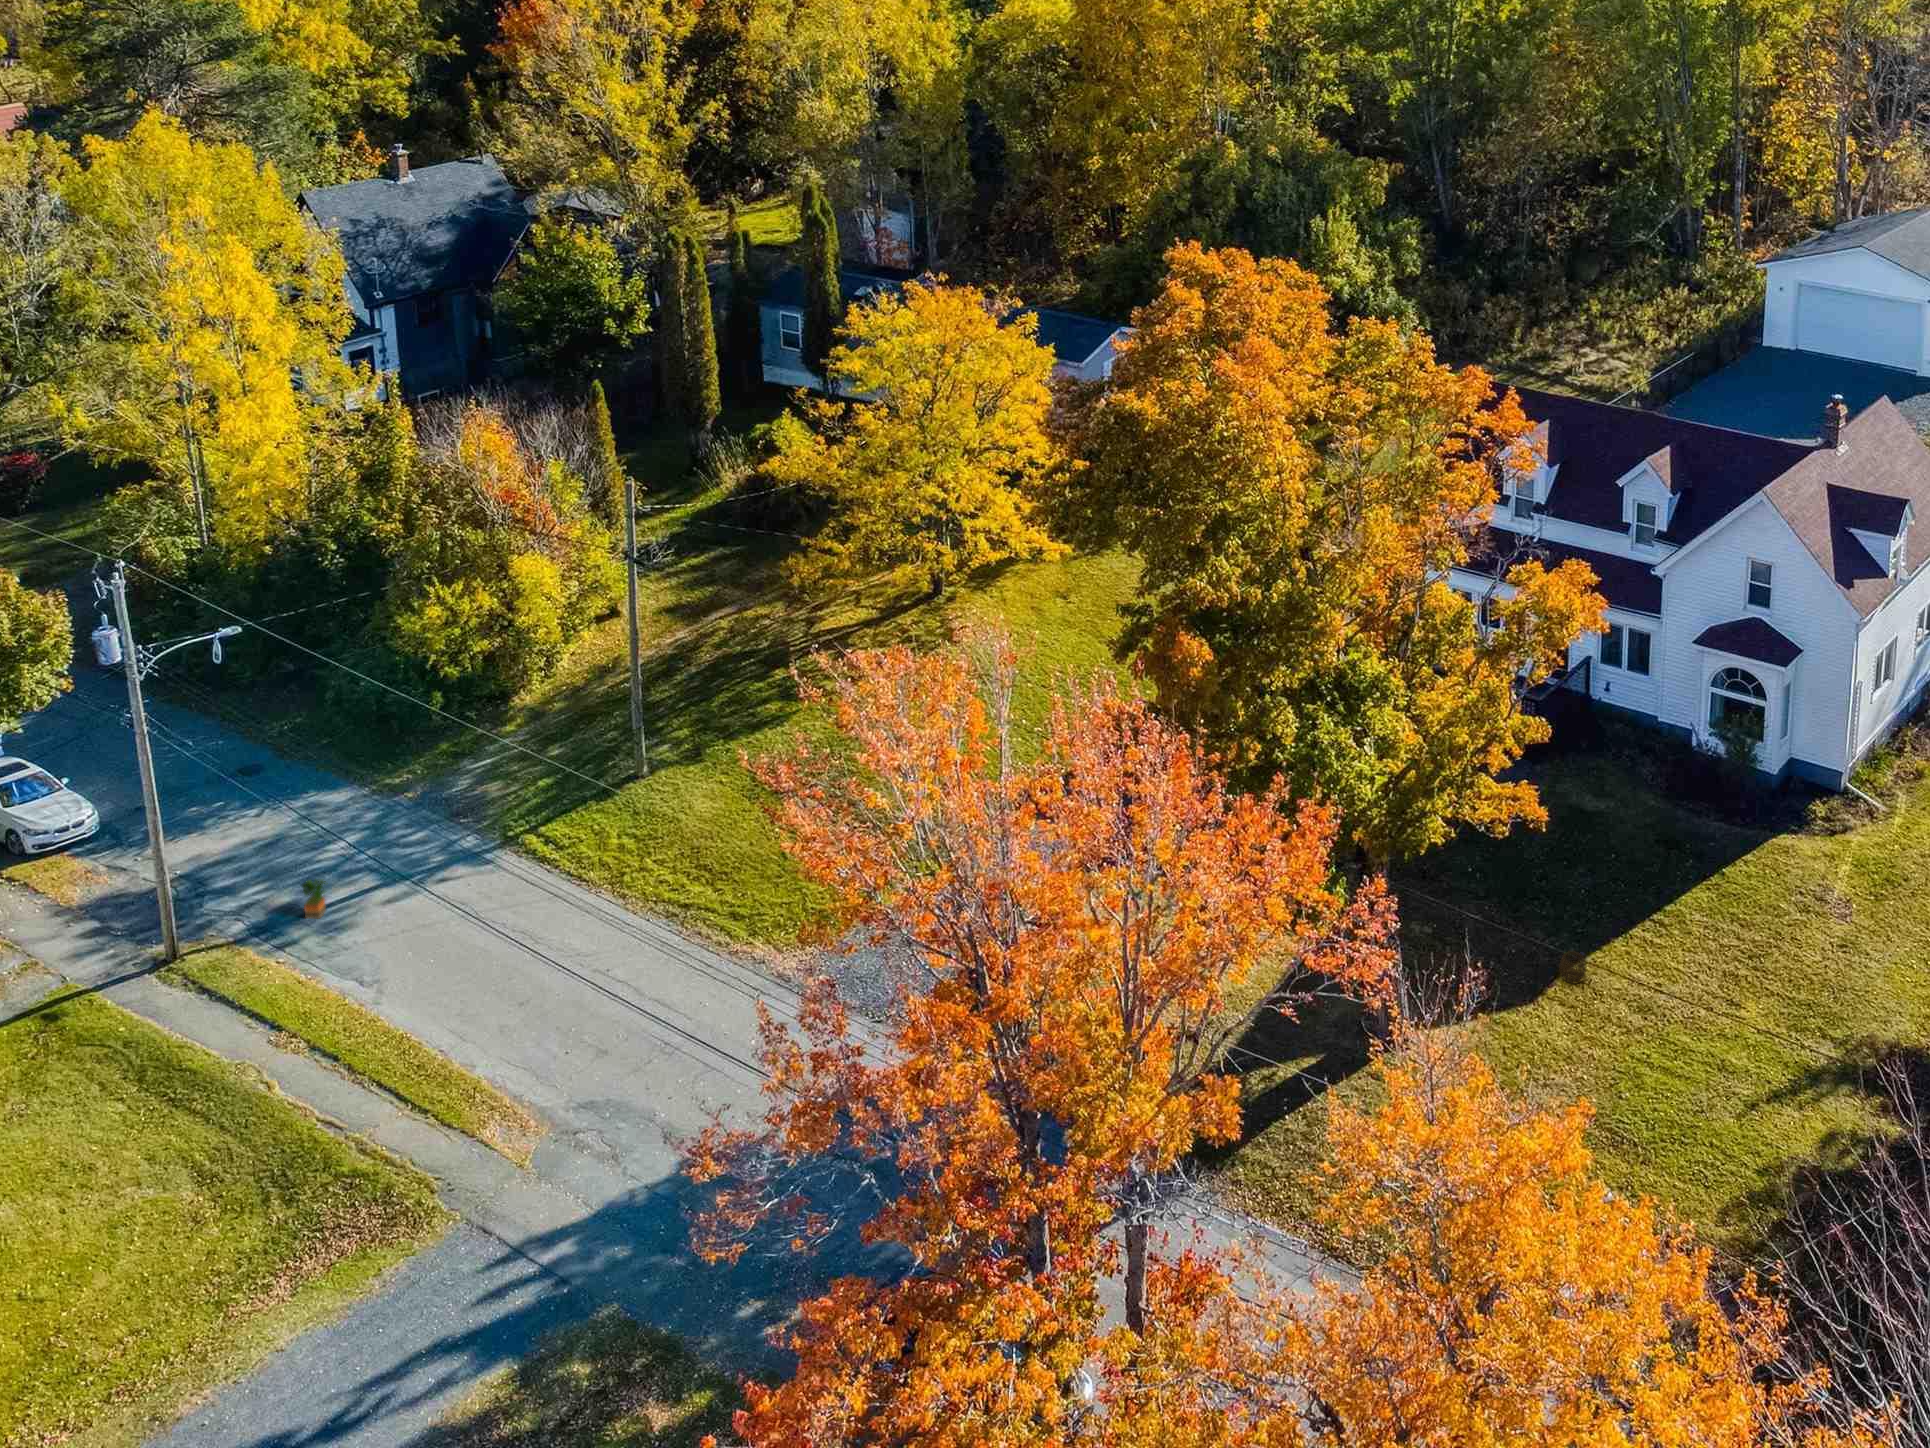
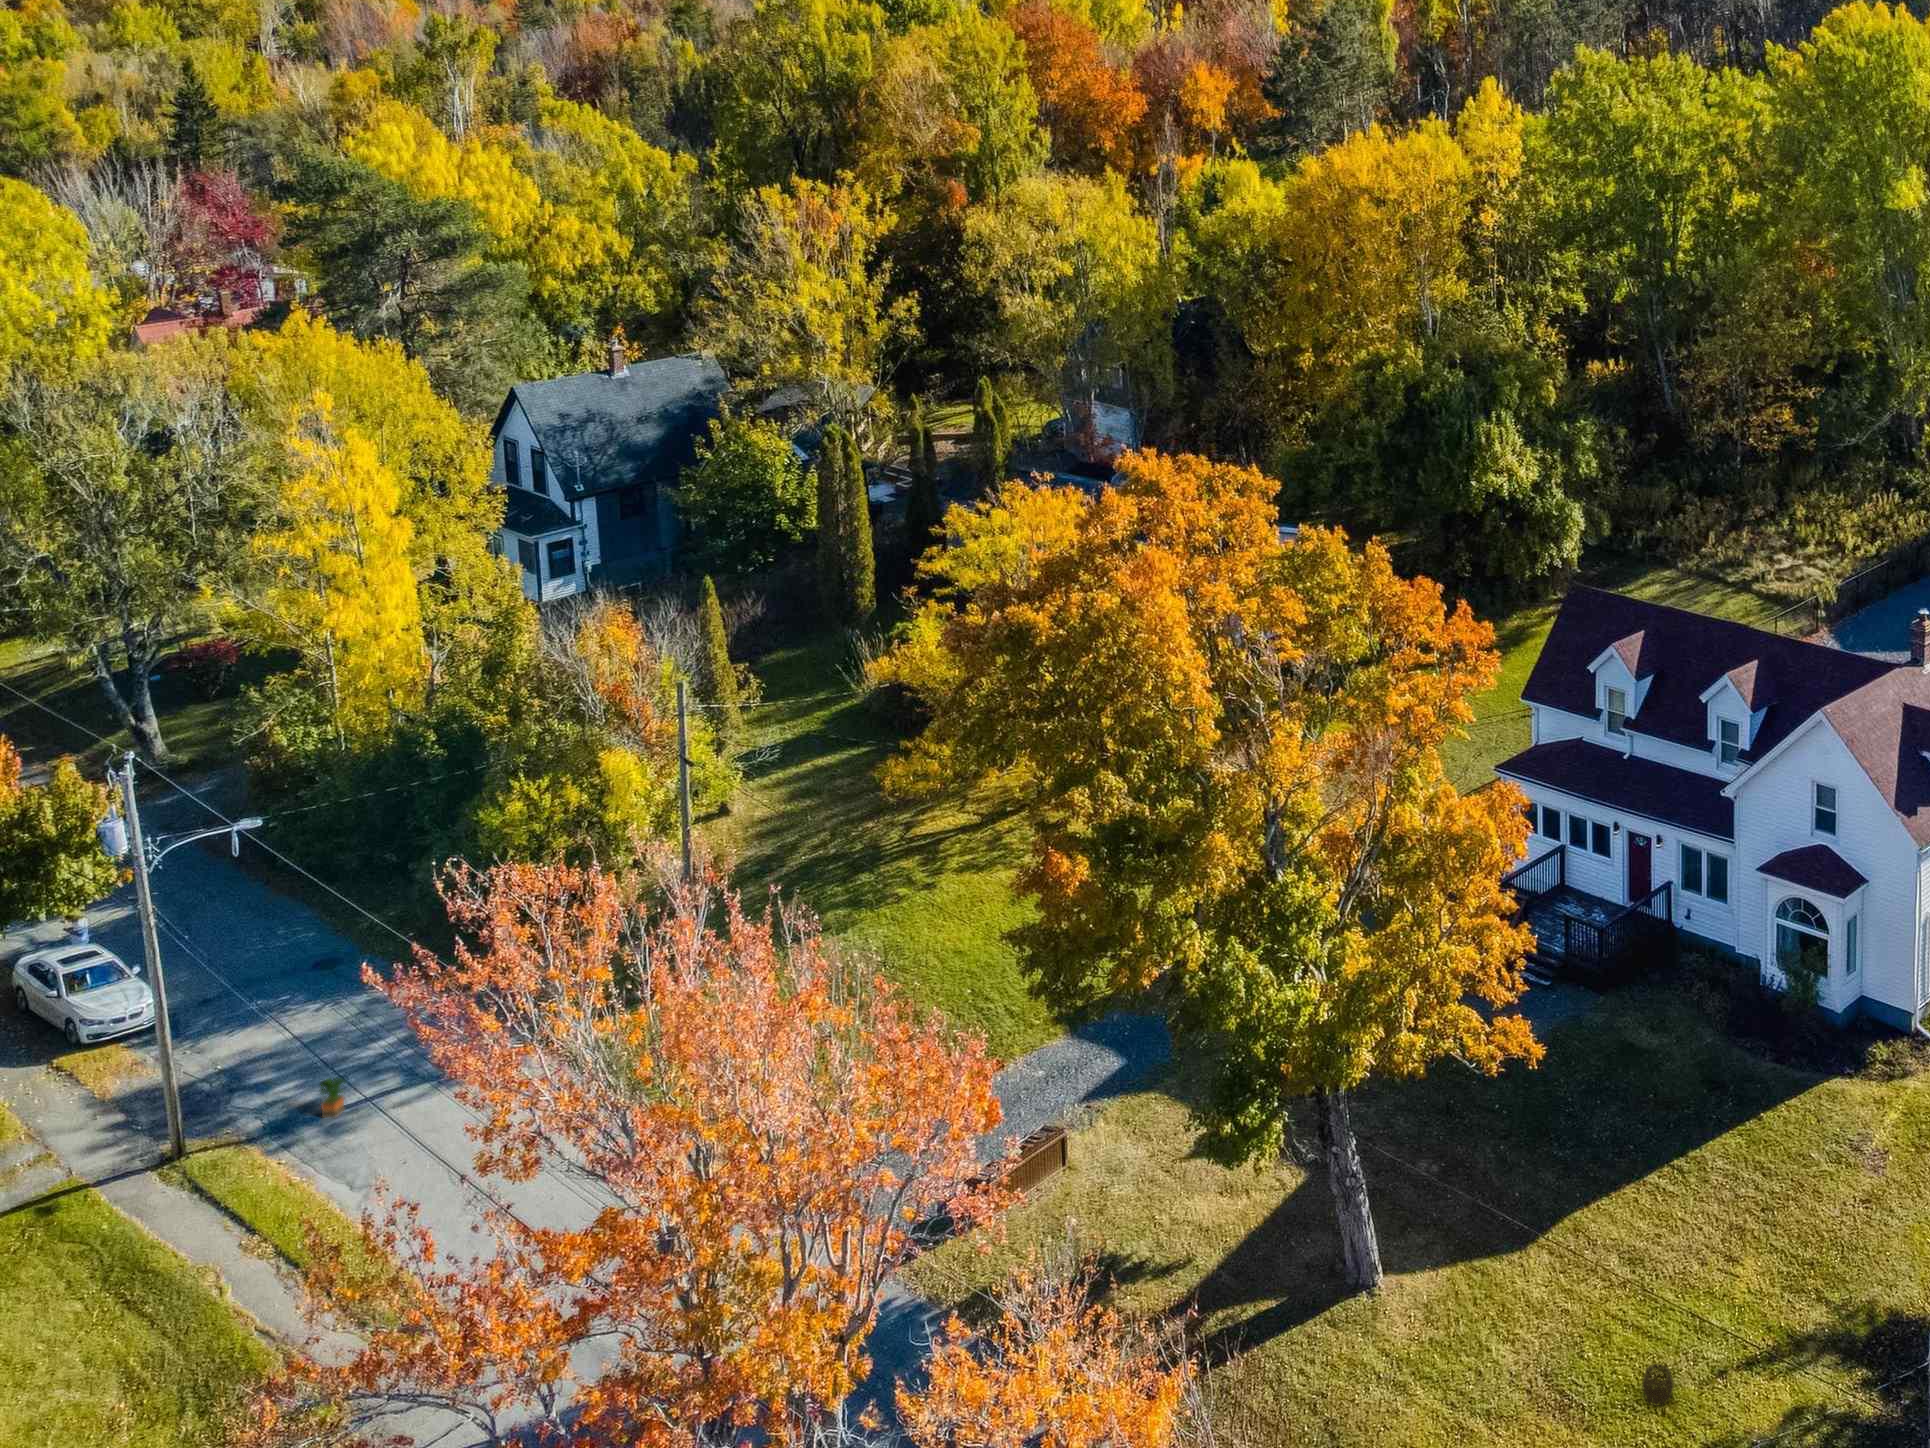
woven basket: present [1559,952,1586,984] -> present [1642,1364,1674,1405]

